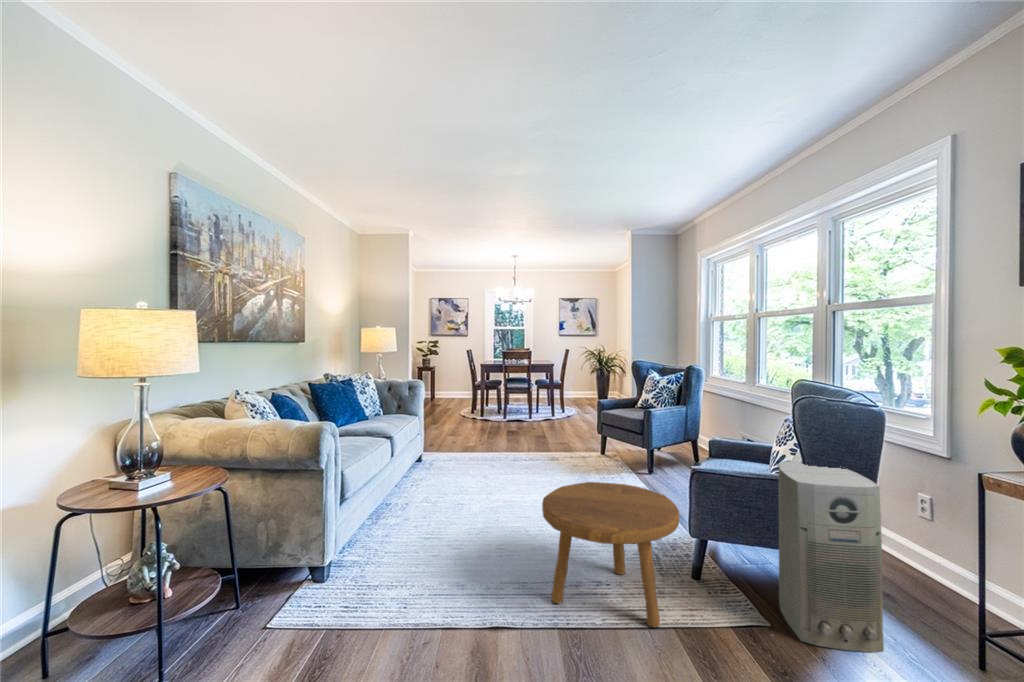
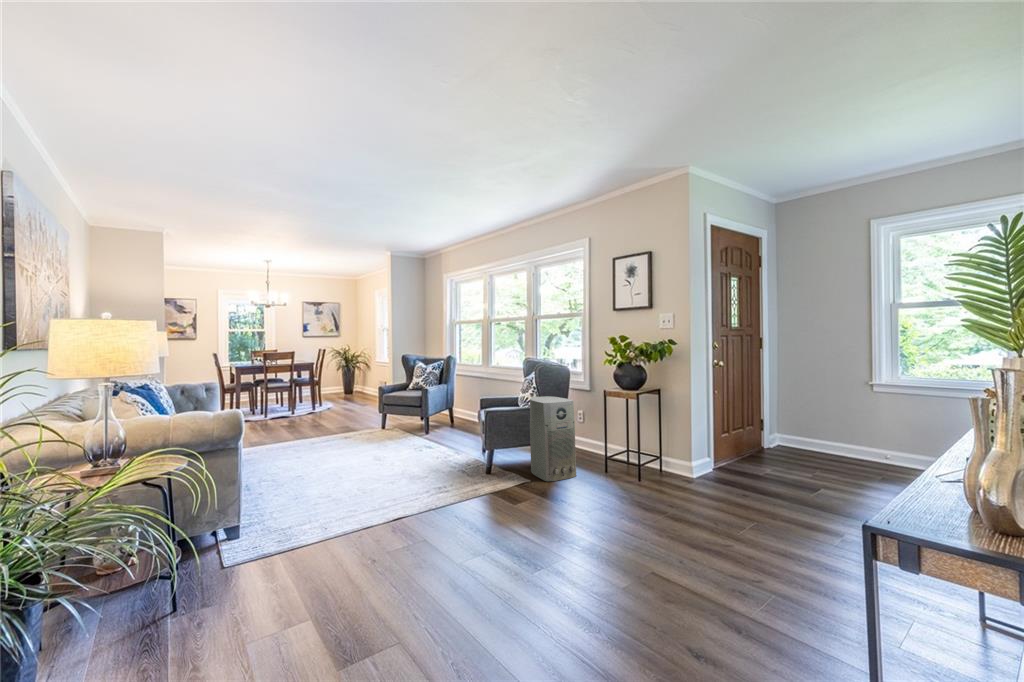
footstool: present [542,482,679,627] -> none [408,425,490,500]

